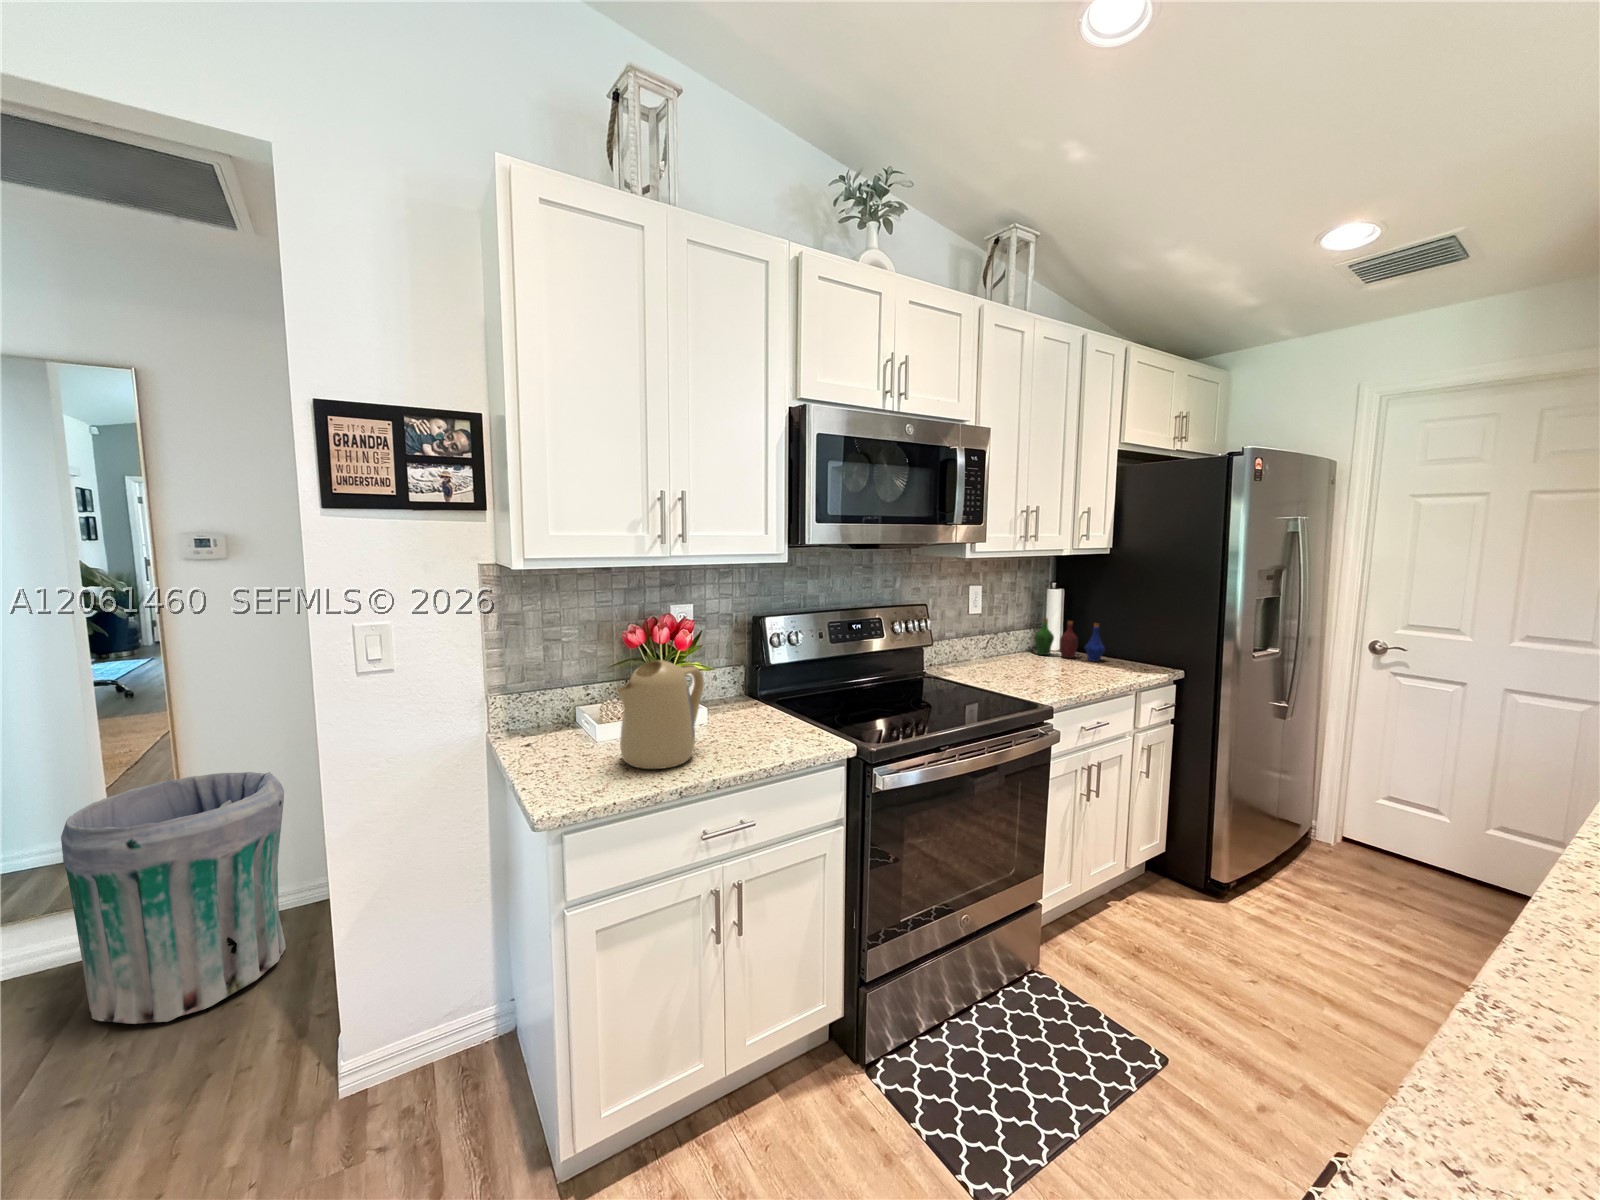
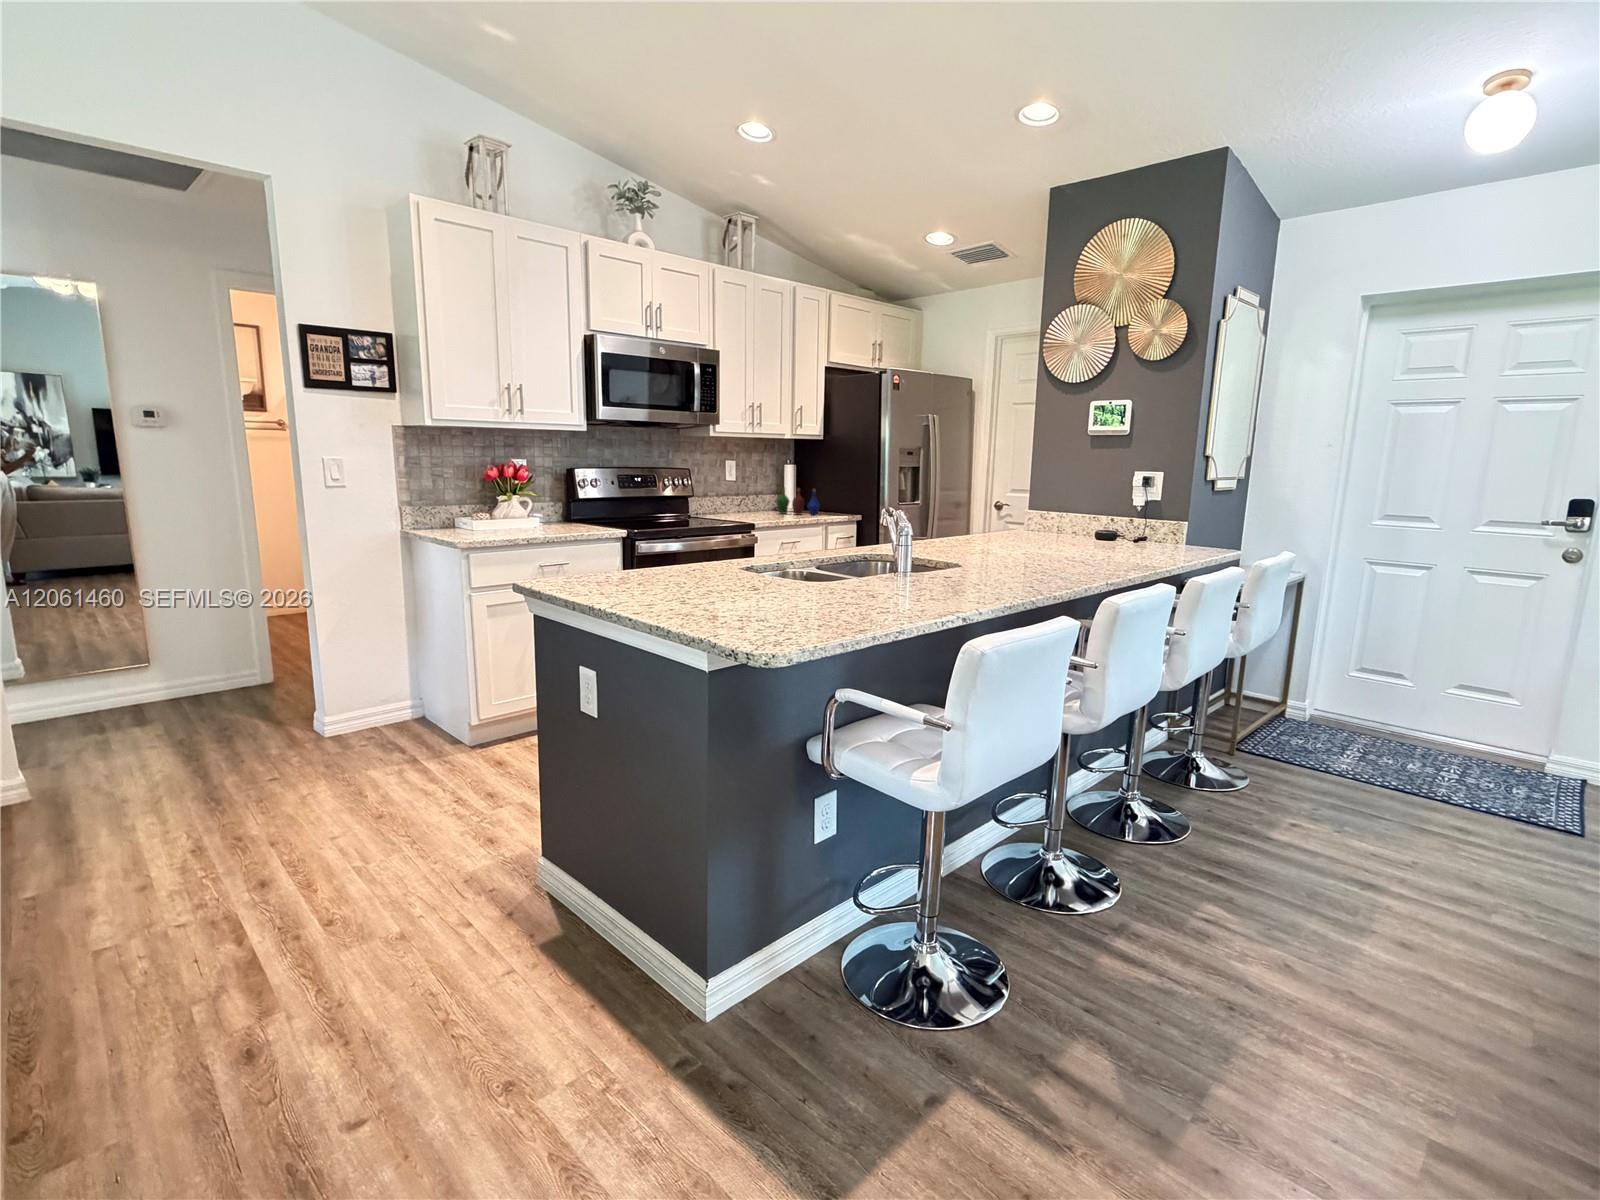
kettle: present [617,660,704,769] -> none [492,477,538,533]
trash can: present [61,772,286,1024] -> none [94,582,236,726]

